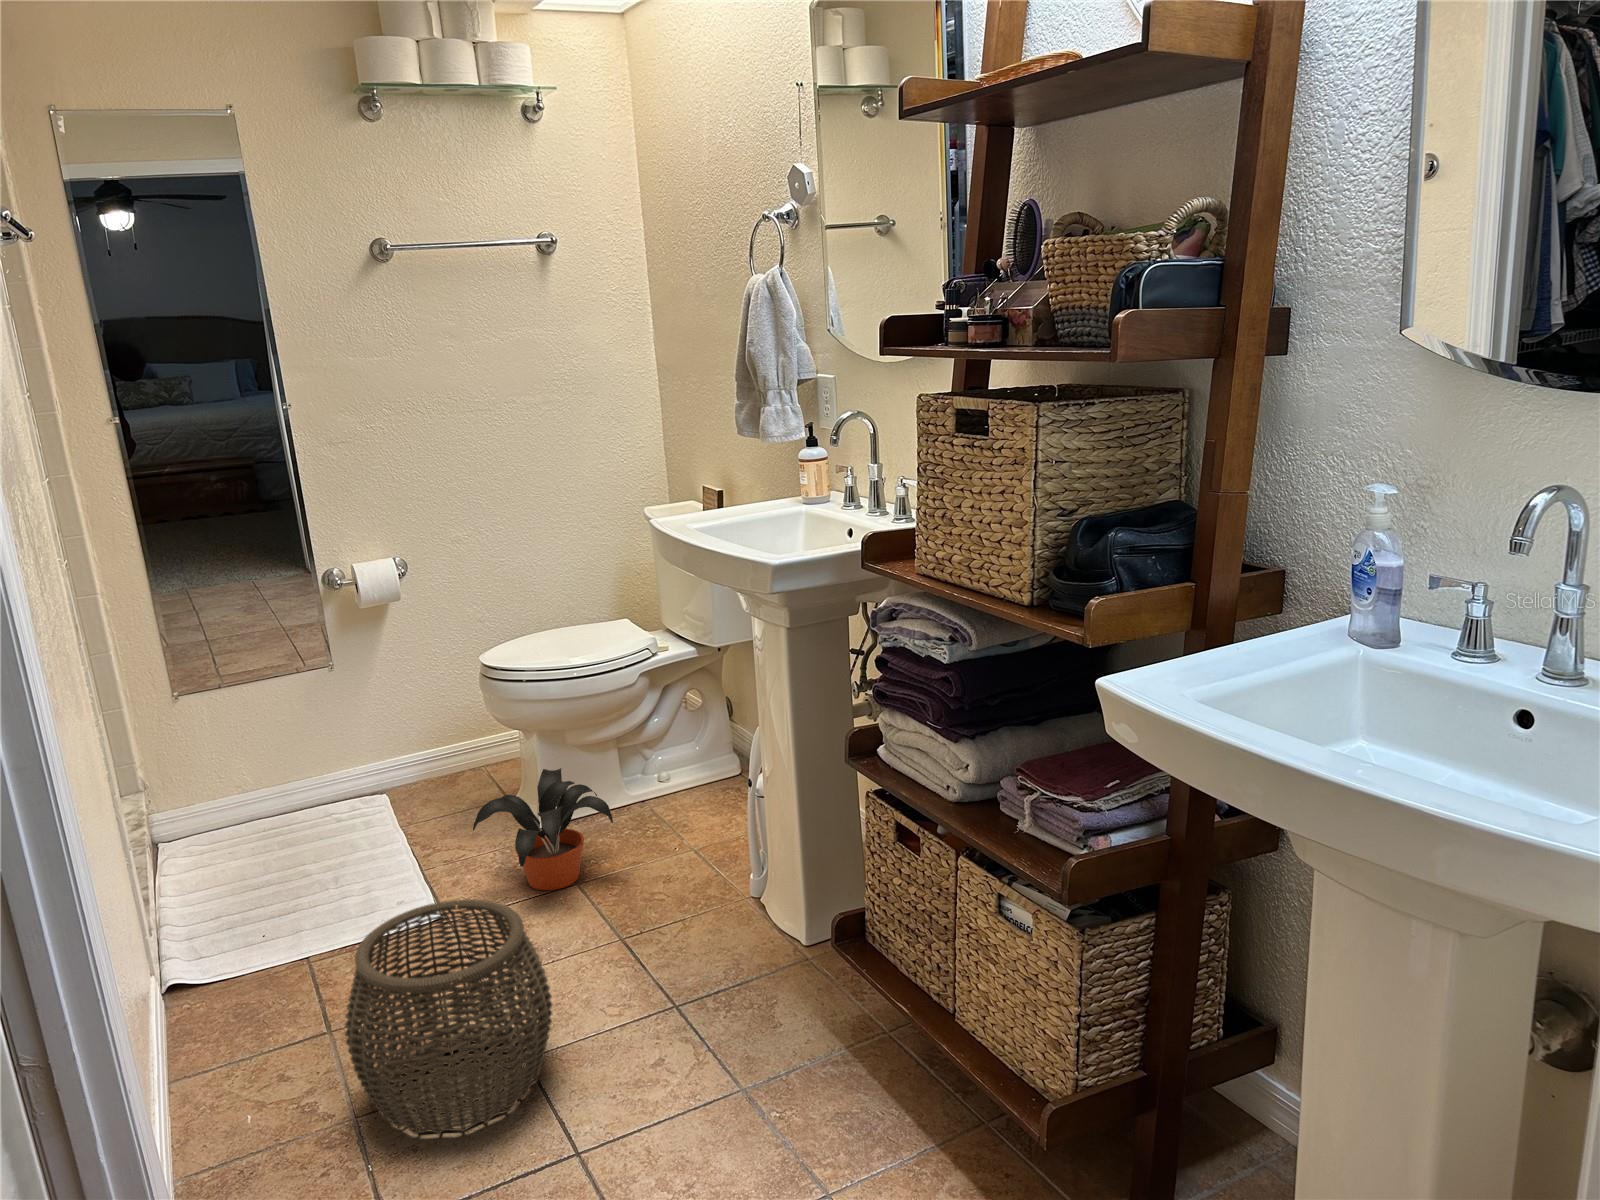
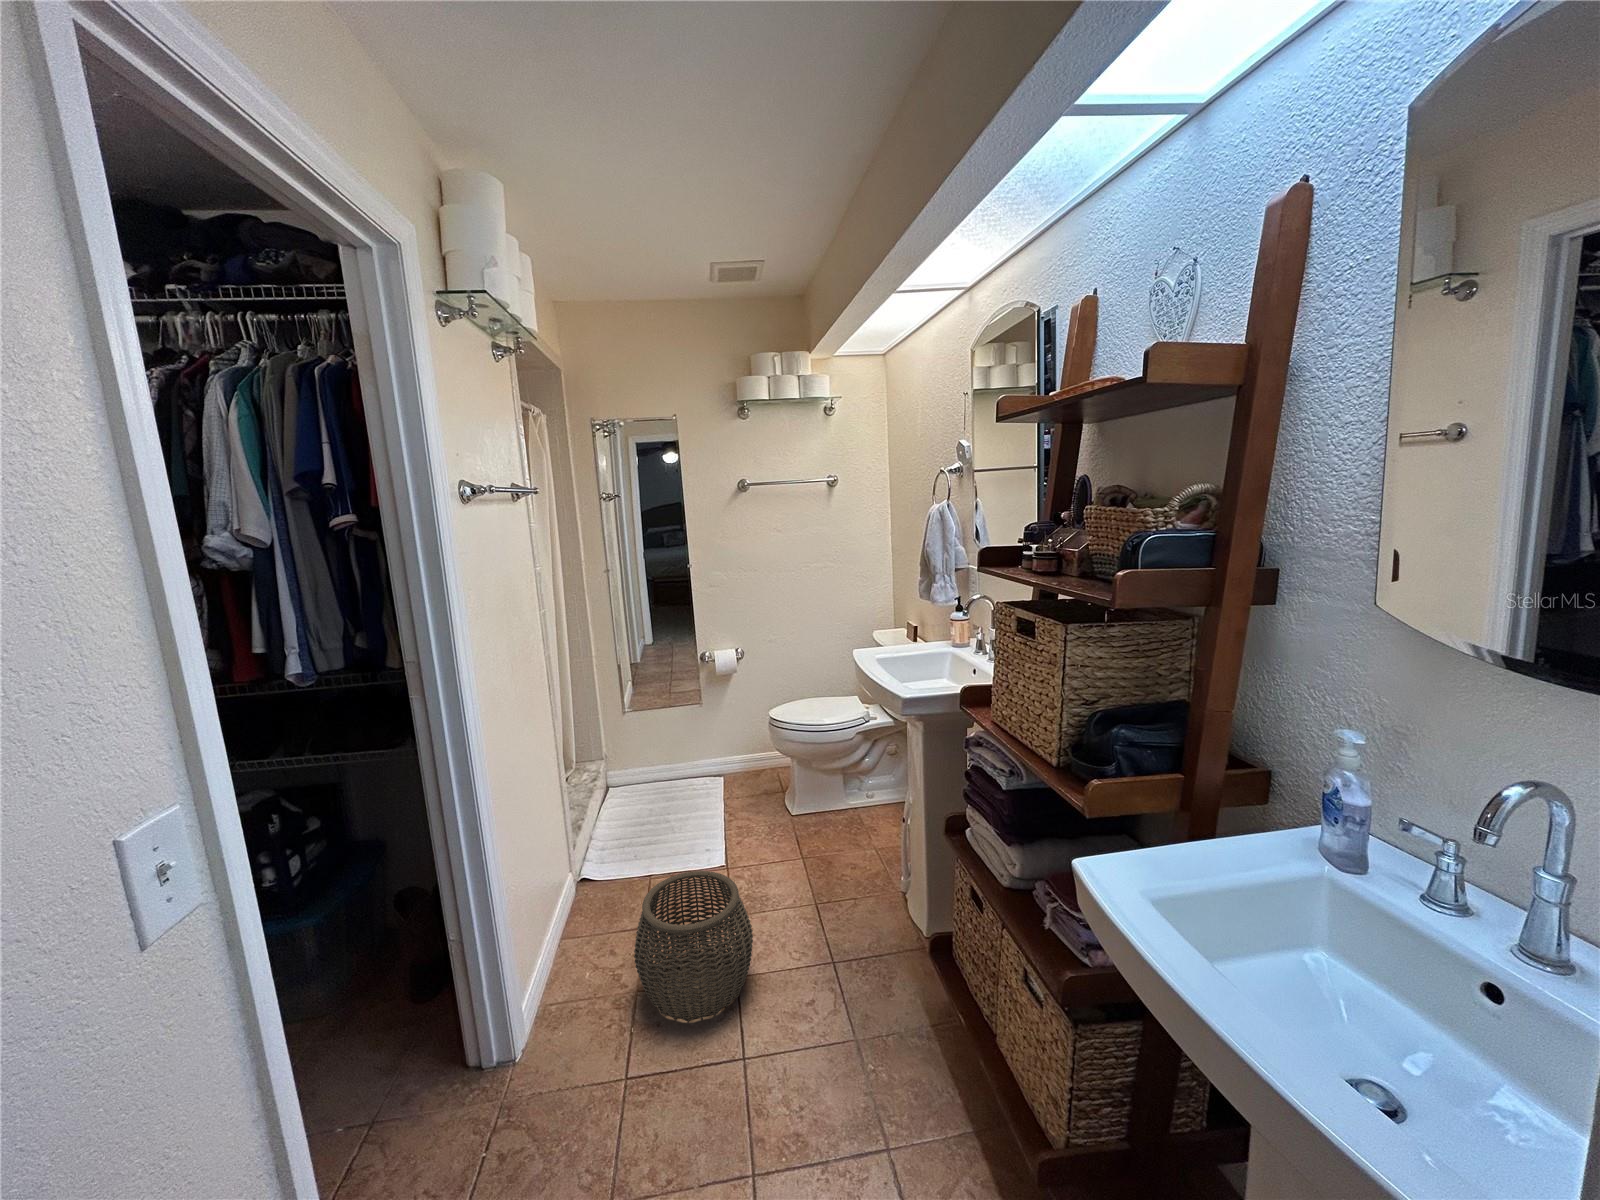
potted plant: present [473,768,613,890] -> none [747,785,825,860]

